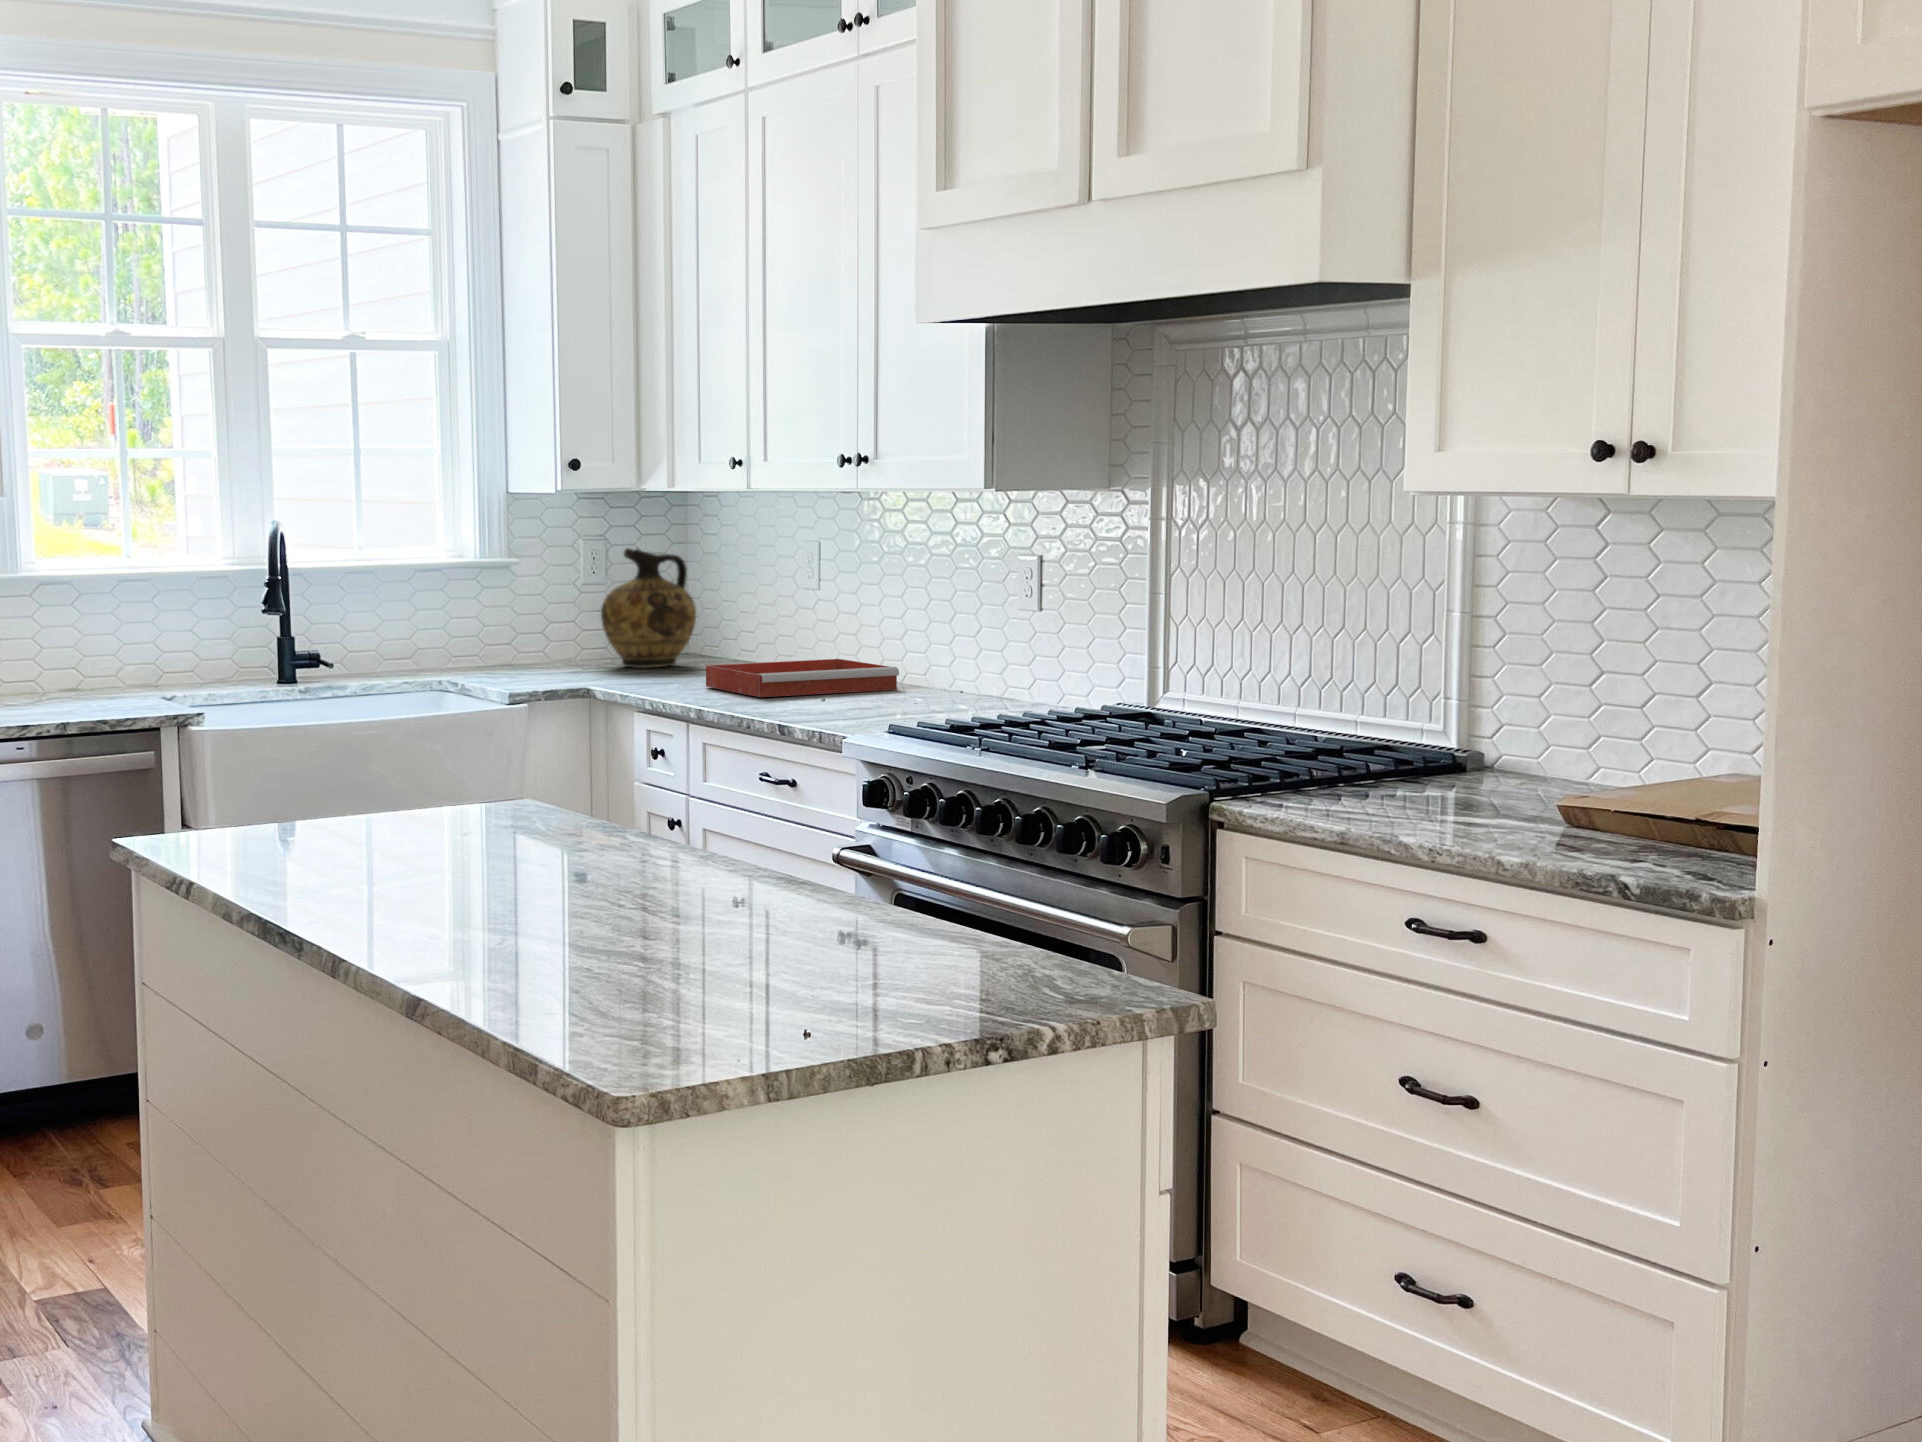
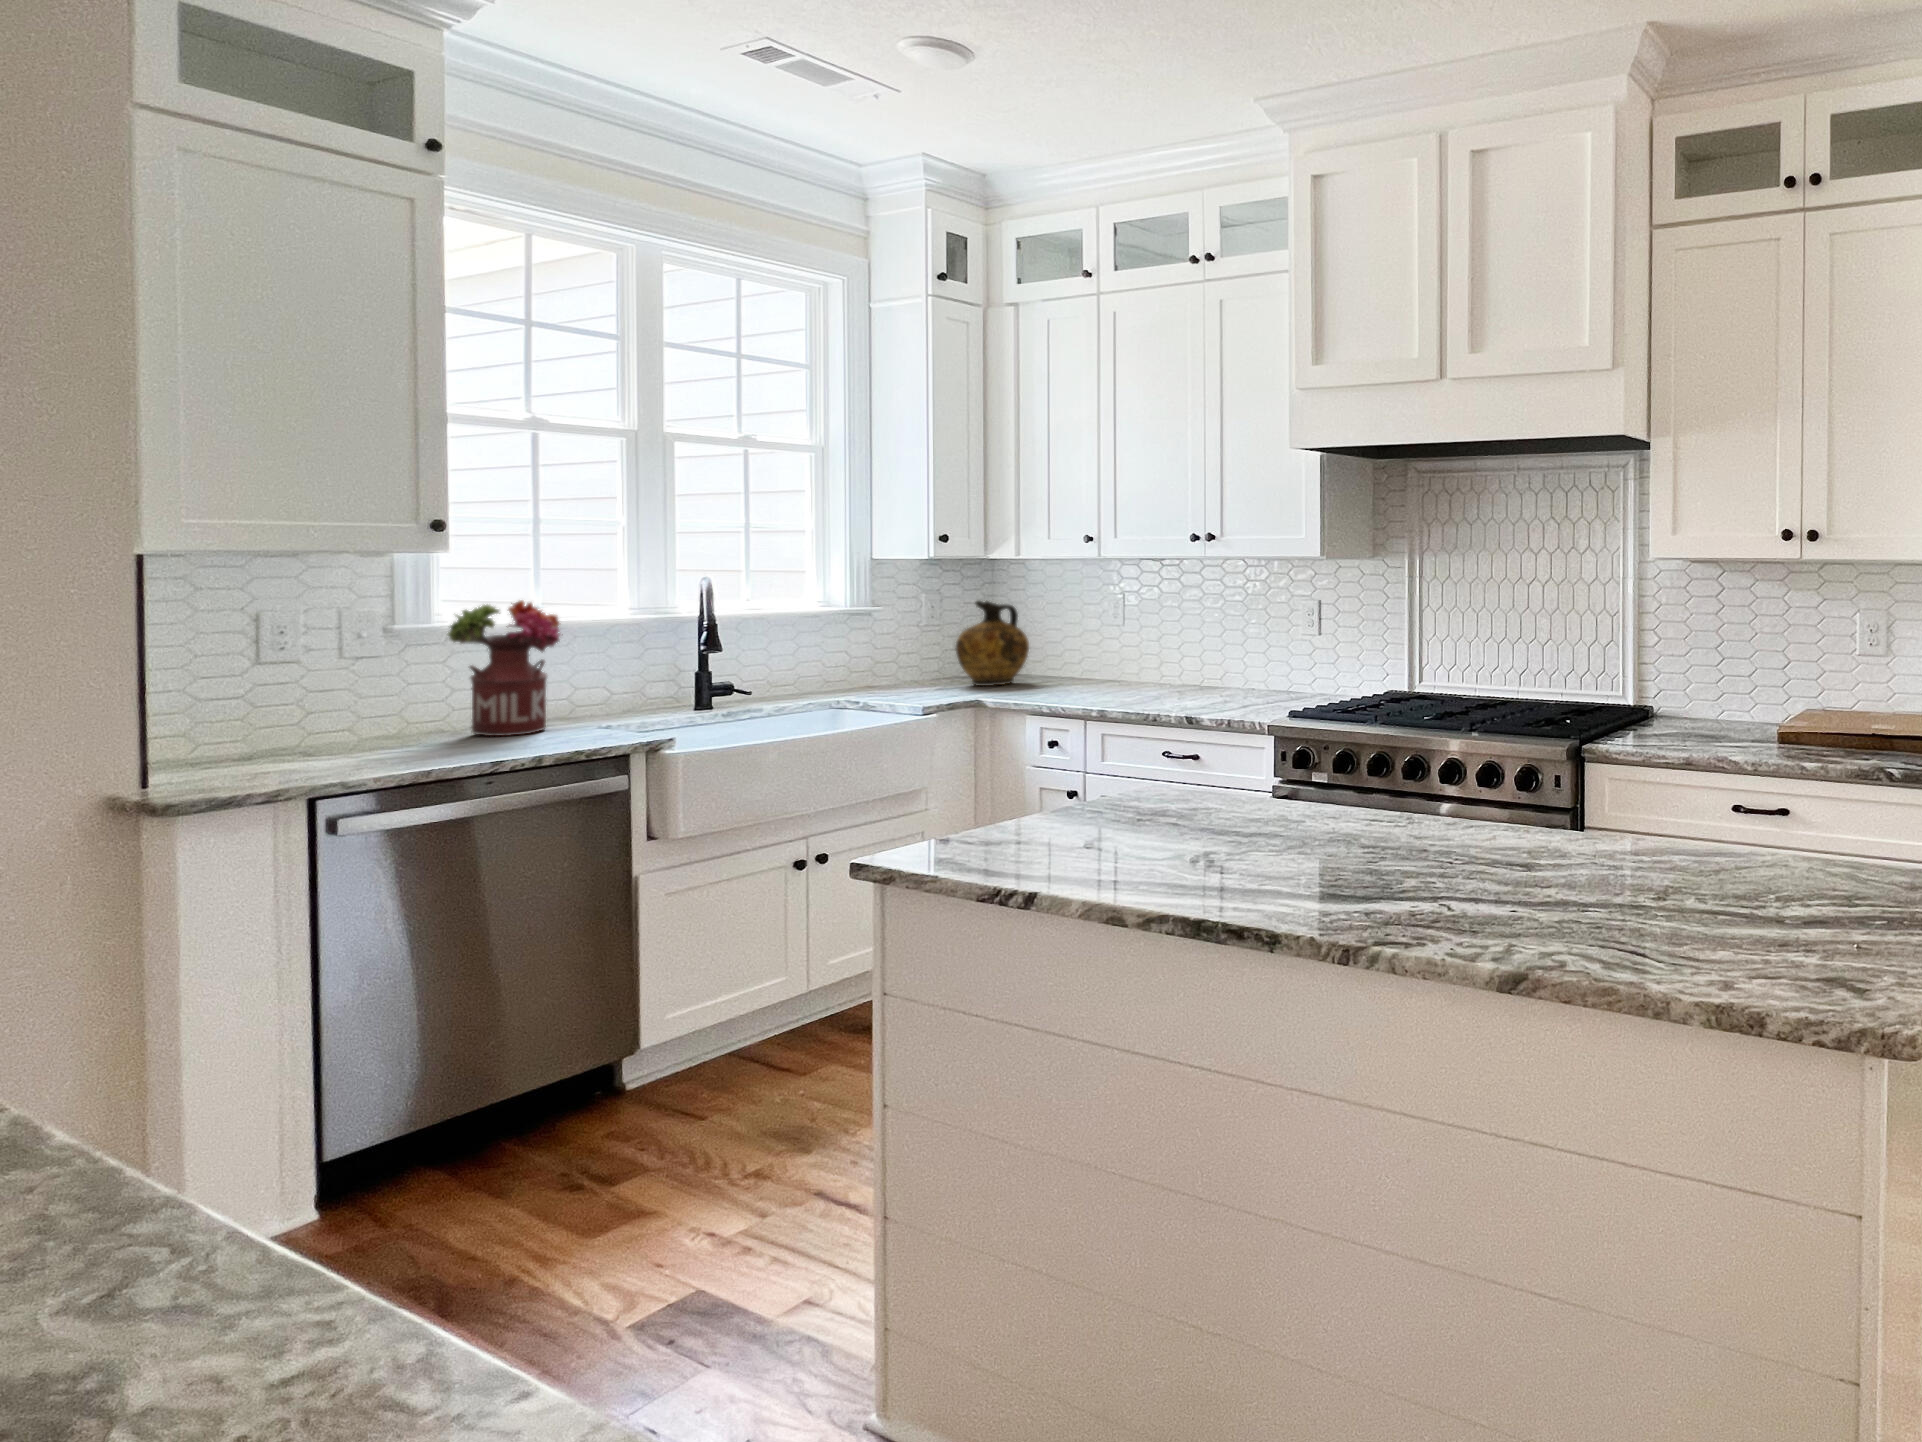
flower arrangement: none [28,543,137,696] -> present [448,600,560,736]
tray: present [706,659,899,697] -> none [1078,672,1218,701]

